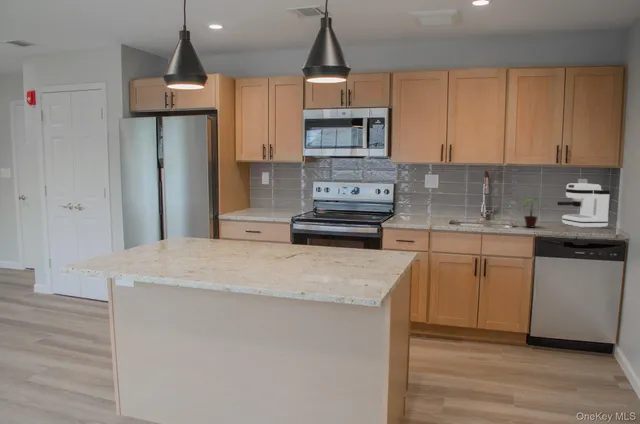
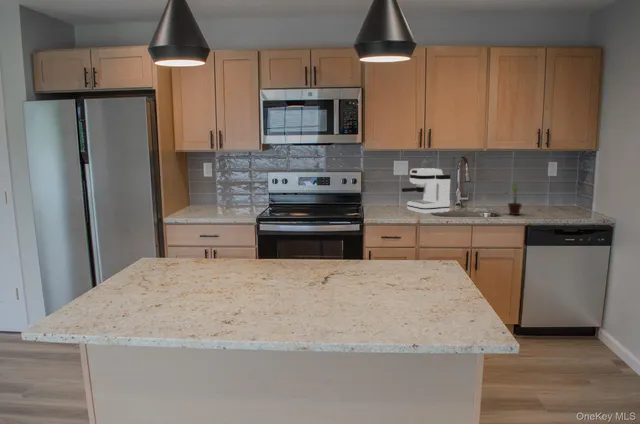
coffee maker: present [557,184,610,228] -> present [402,168,450,214]

